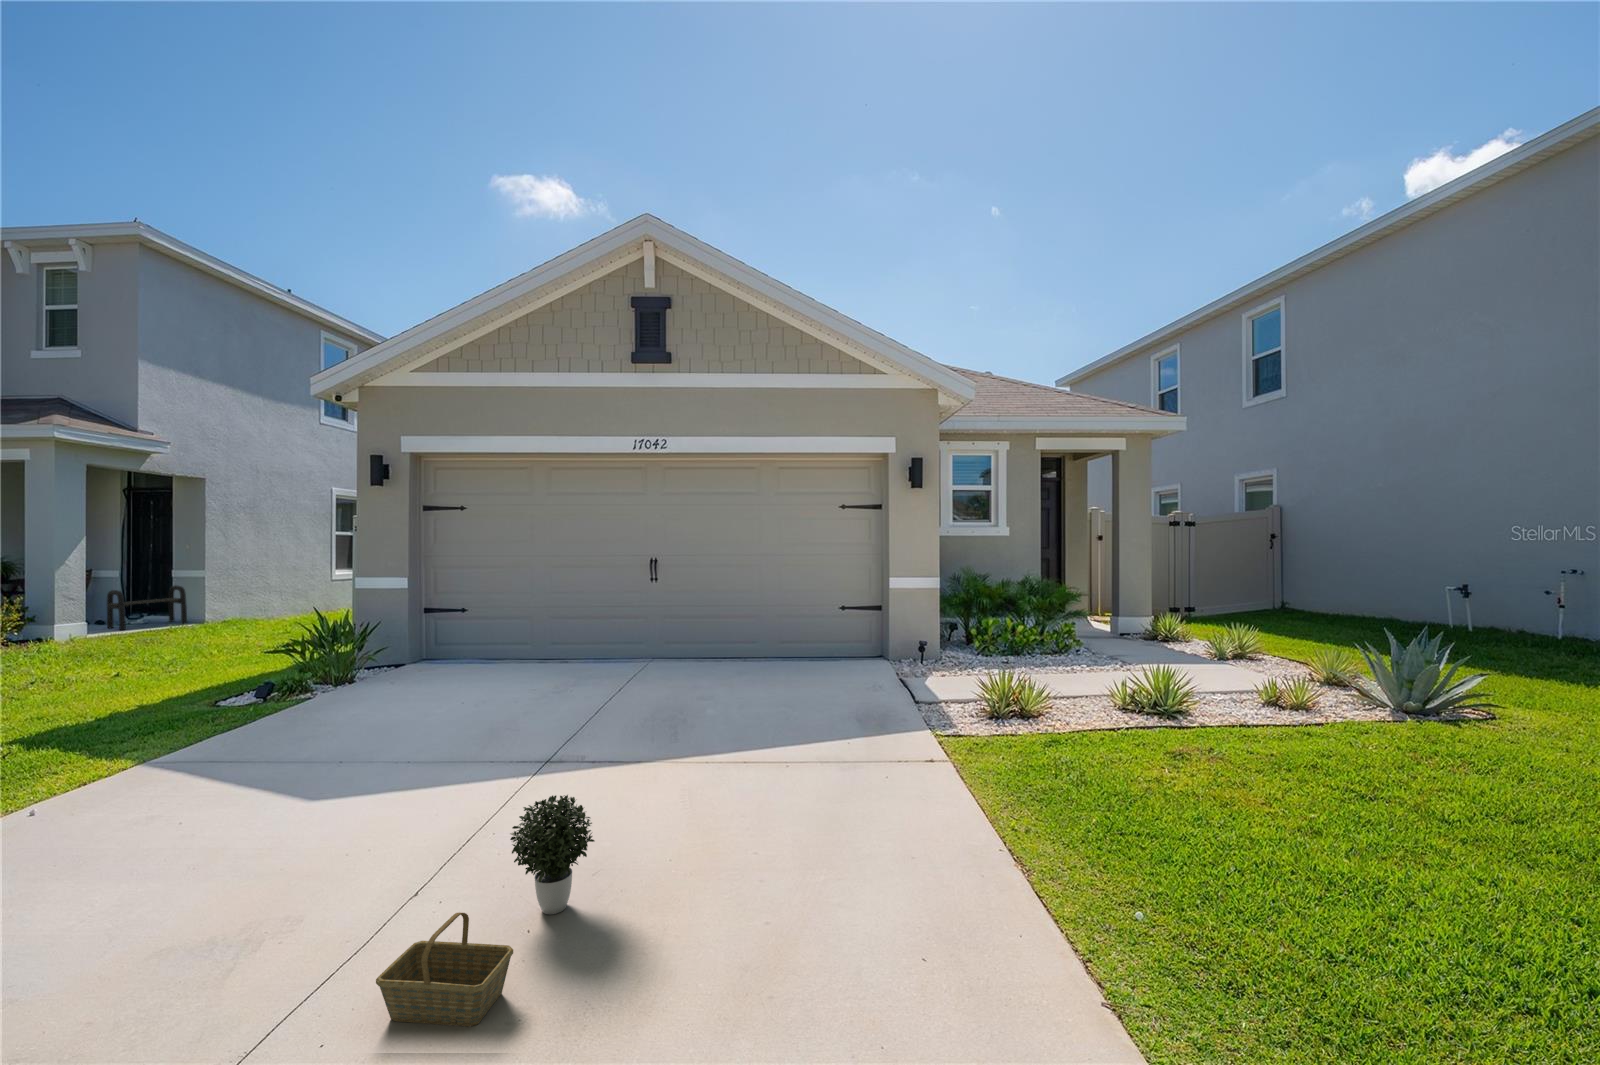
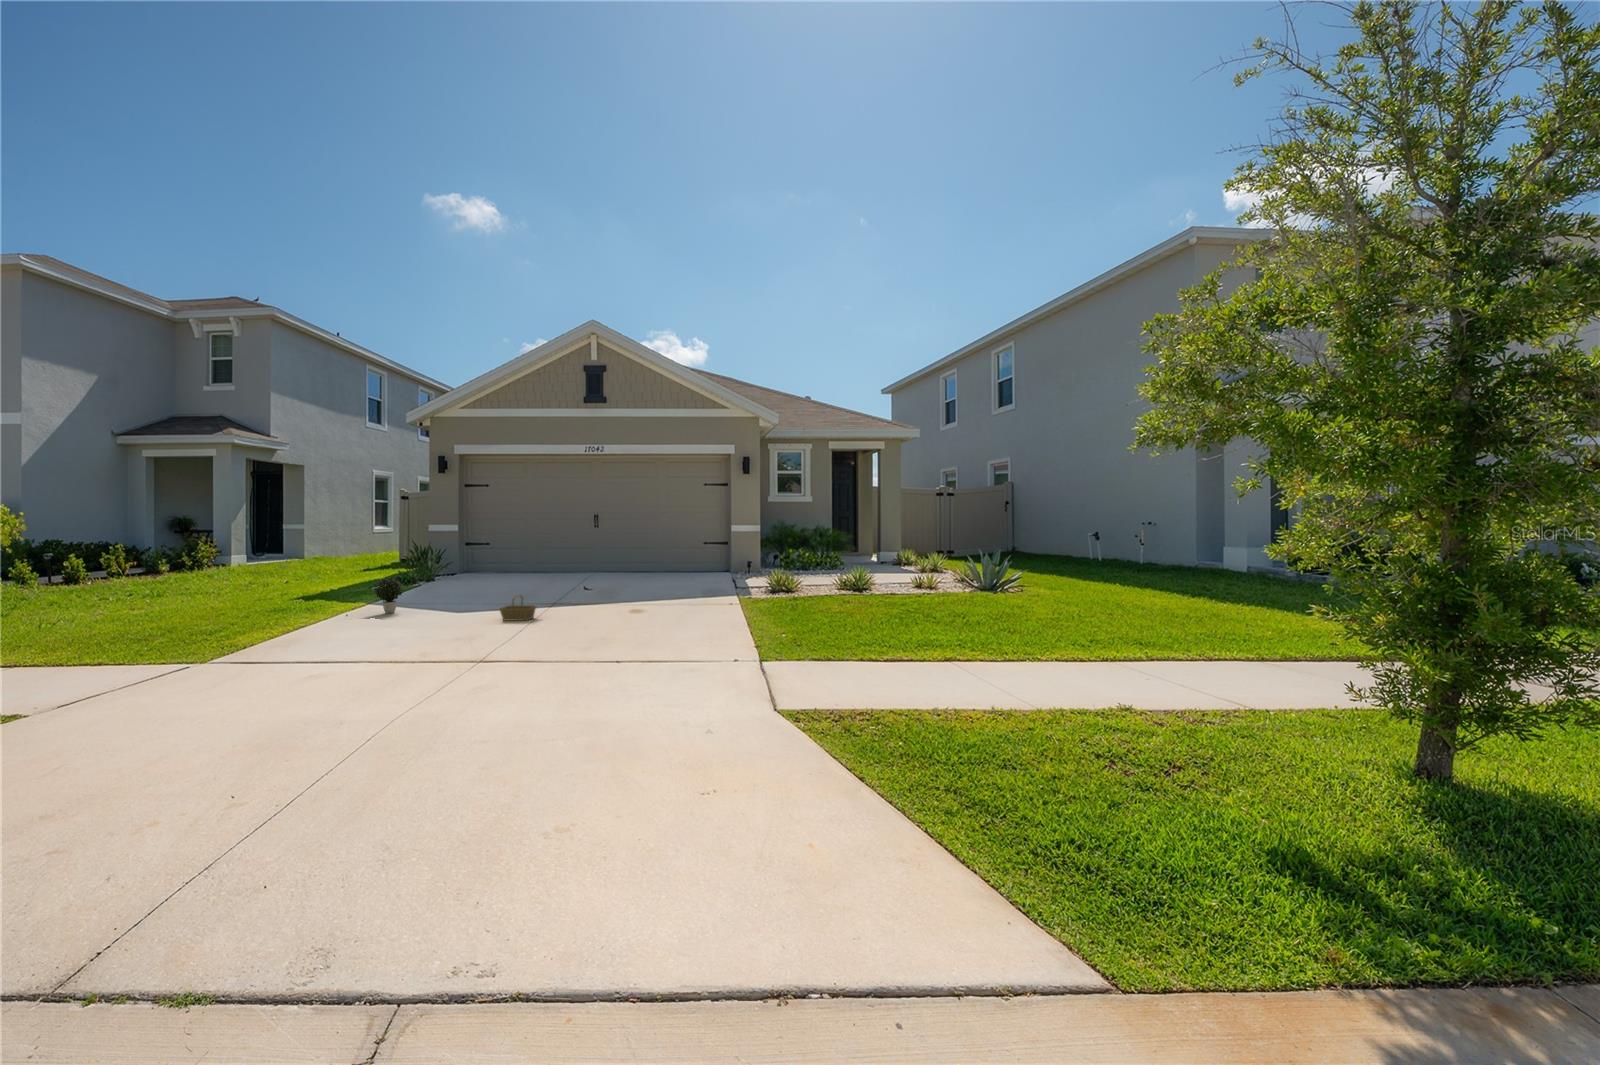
bench: present [107,585,187,630] -> none [251,537,301,564]
potted plant: present [510,795,594,914] -> present [374,577,404,614]

